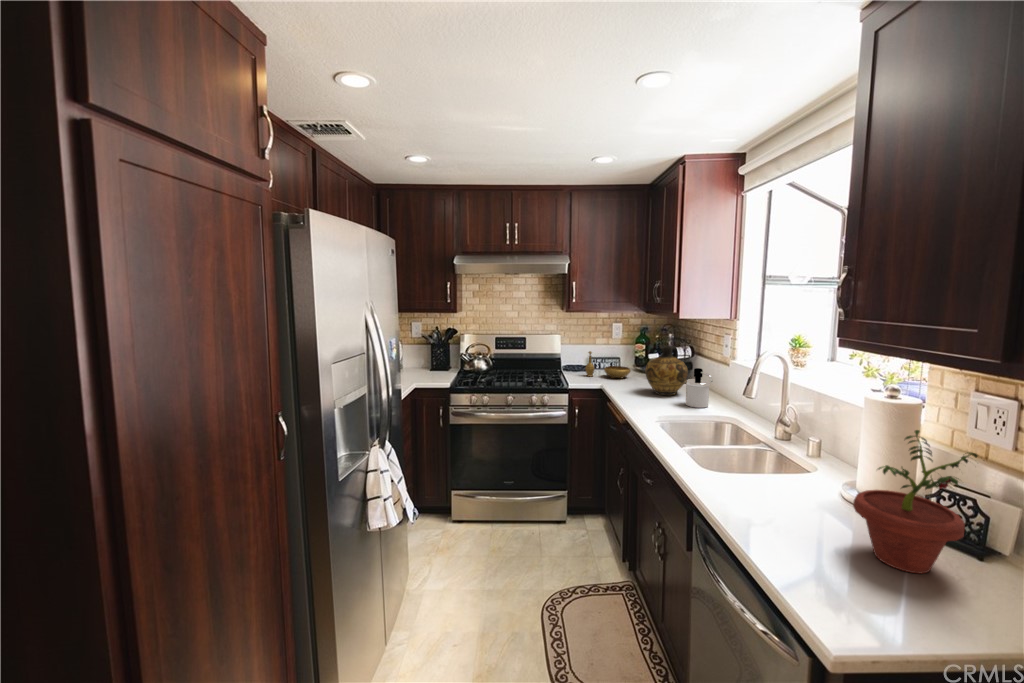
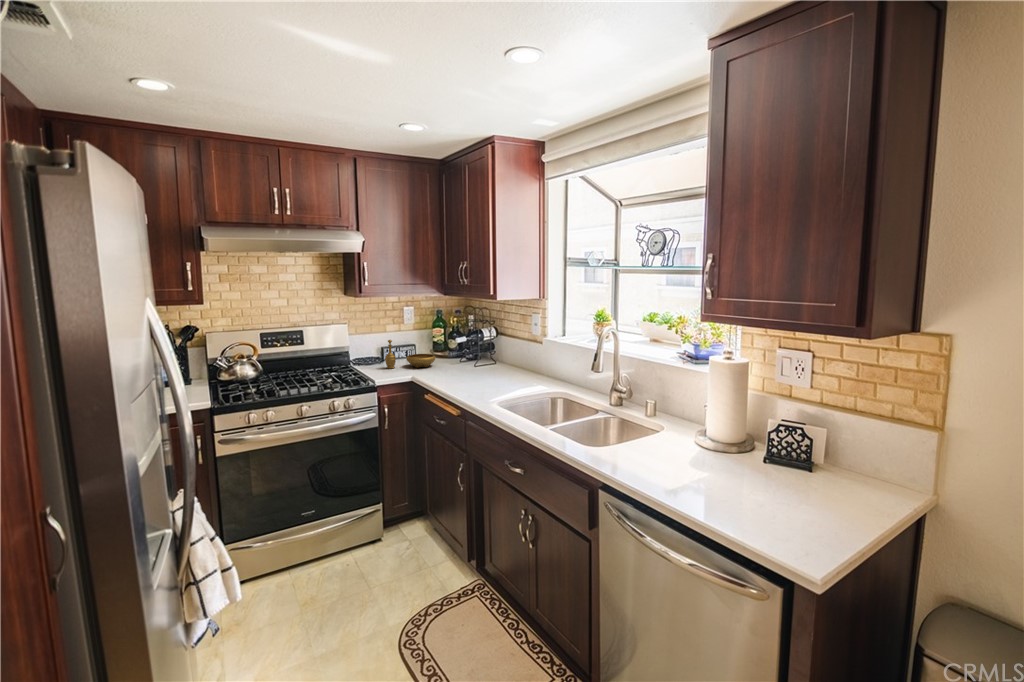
ceramic jug: present [645,345,688,395] -> none [463,327,505,379]
soap dispenser: present [686,368,712,408] -> none [512,348,541,387]
potted plant: present [853,430,978,573] -> none [748,381,835,495]

